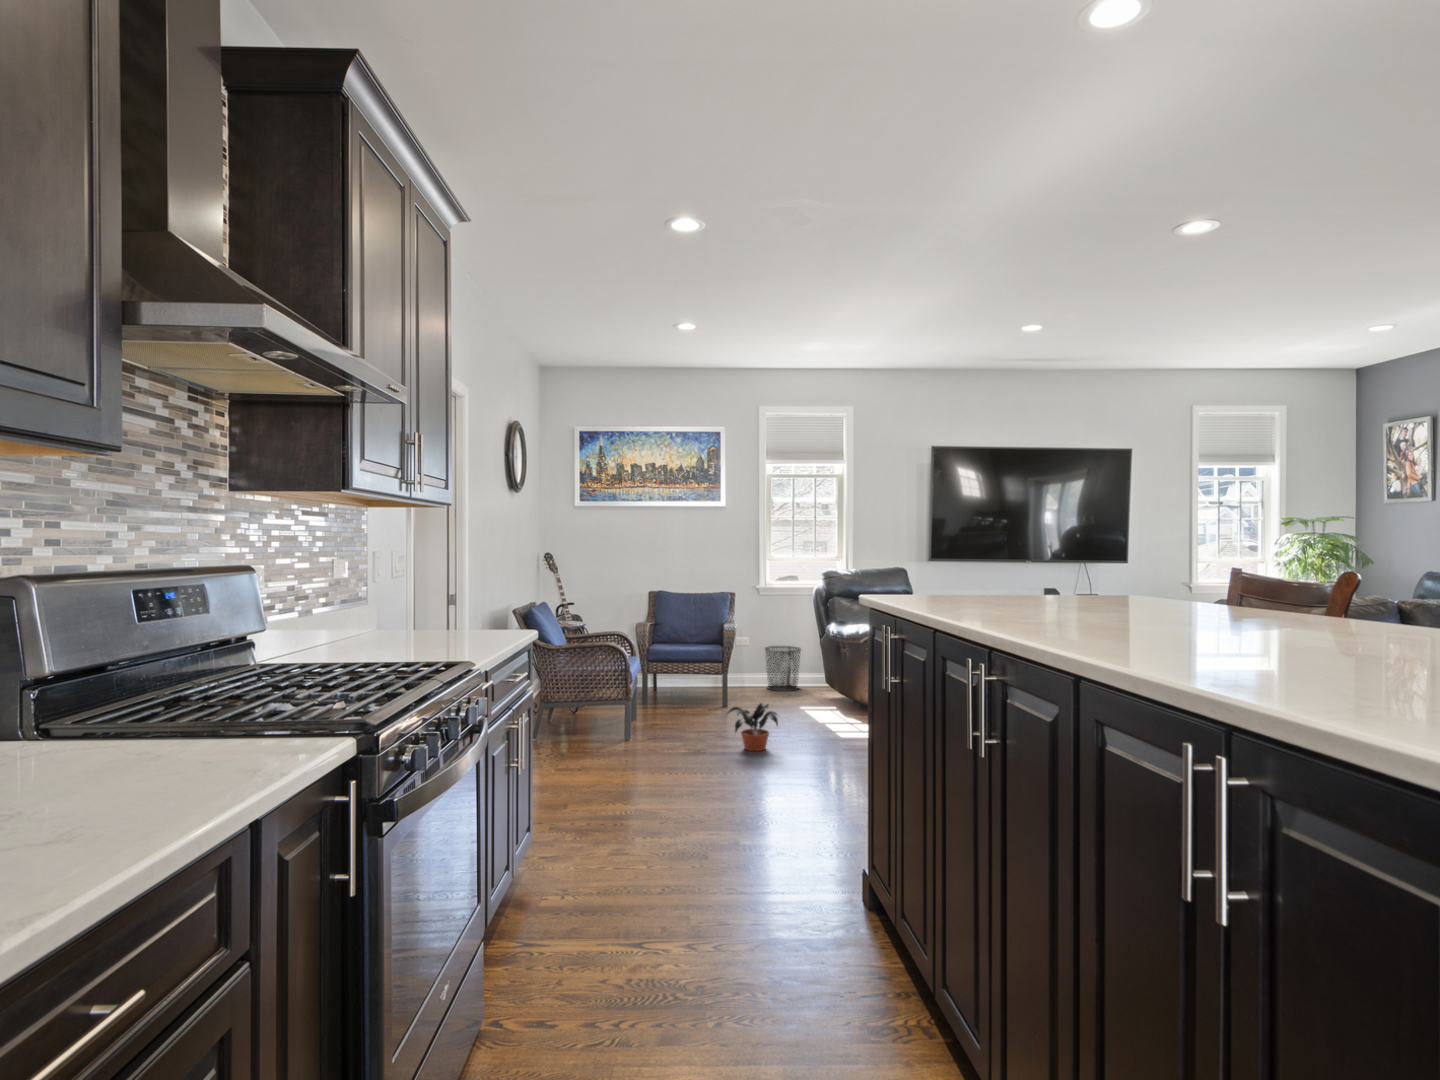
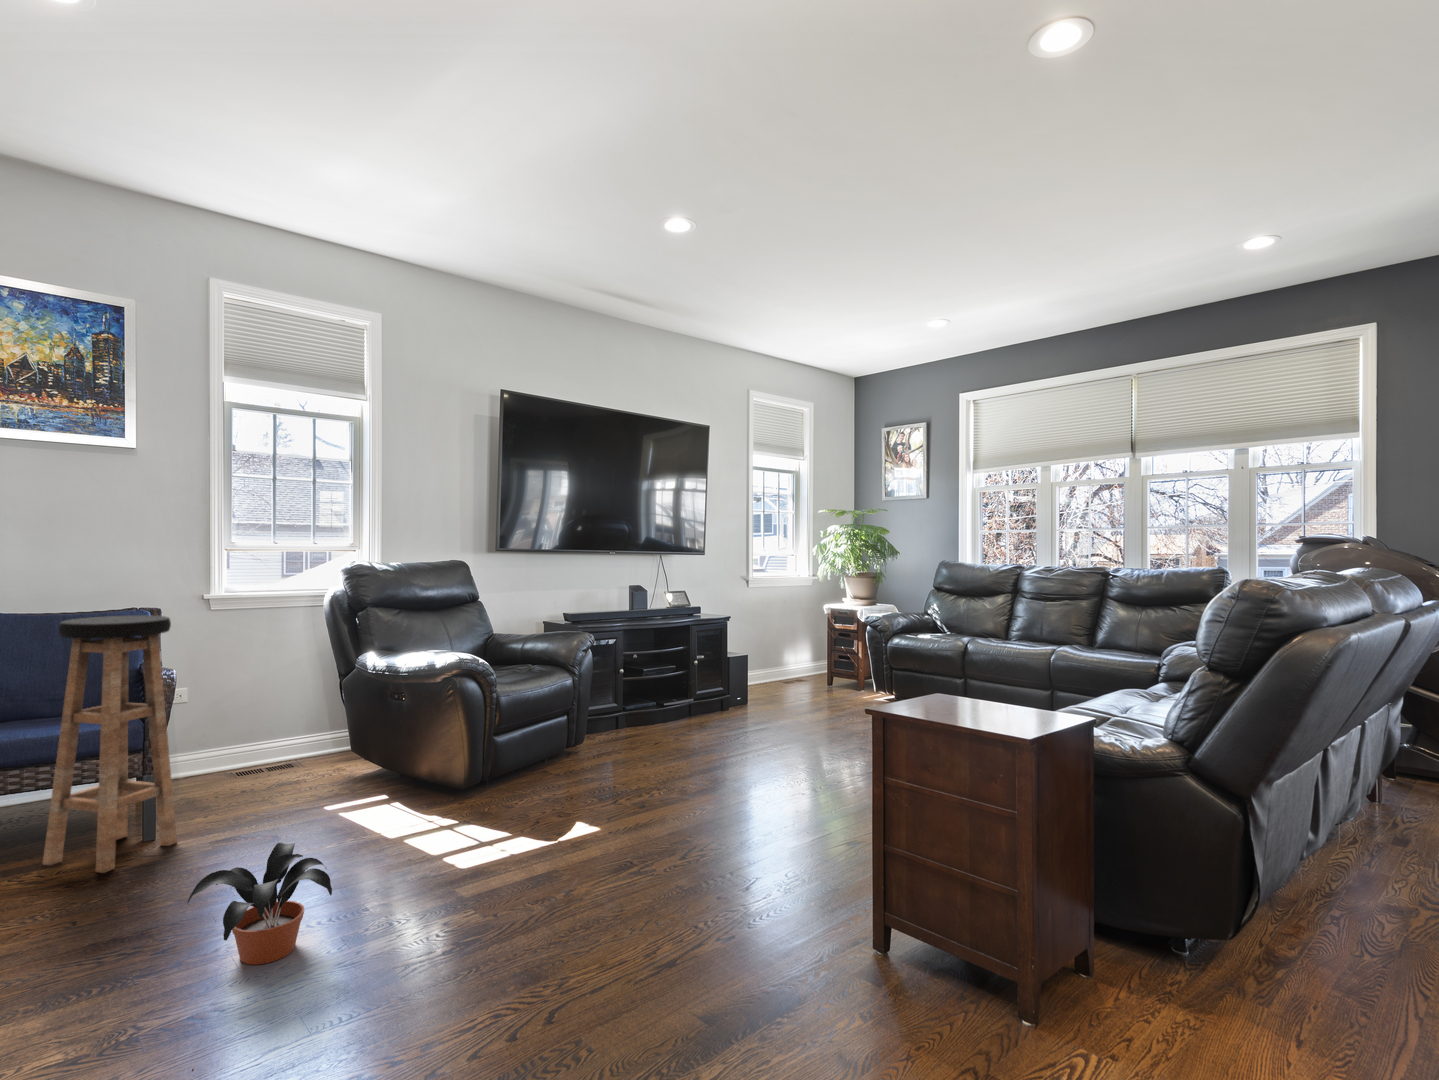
bar stool: none [686,595,736,715] -> present [43,615,177,873]
waste bin: present [765,646,801,691] -> none [220,692,295,774]

